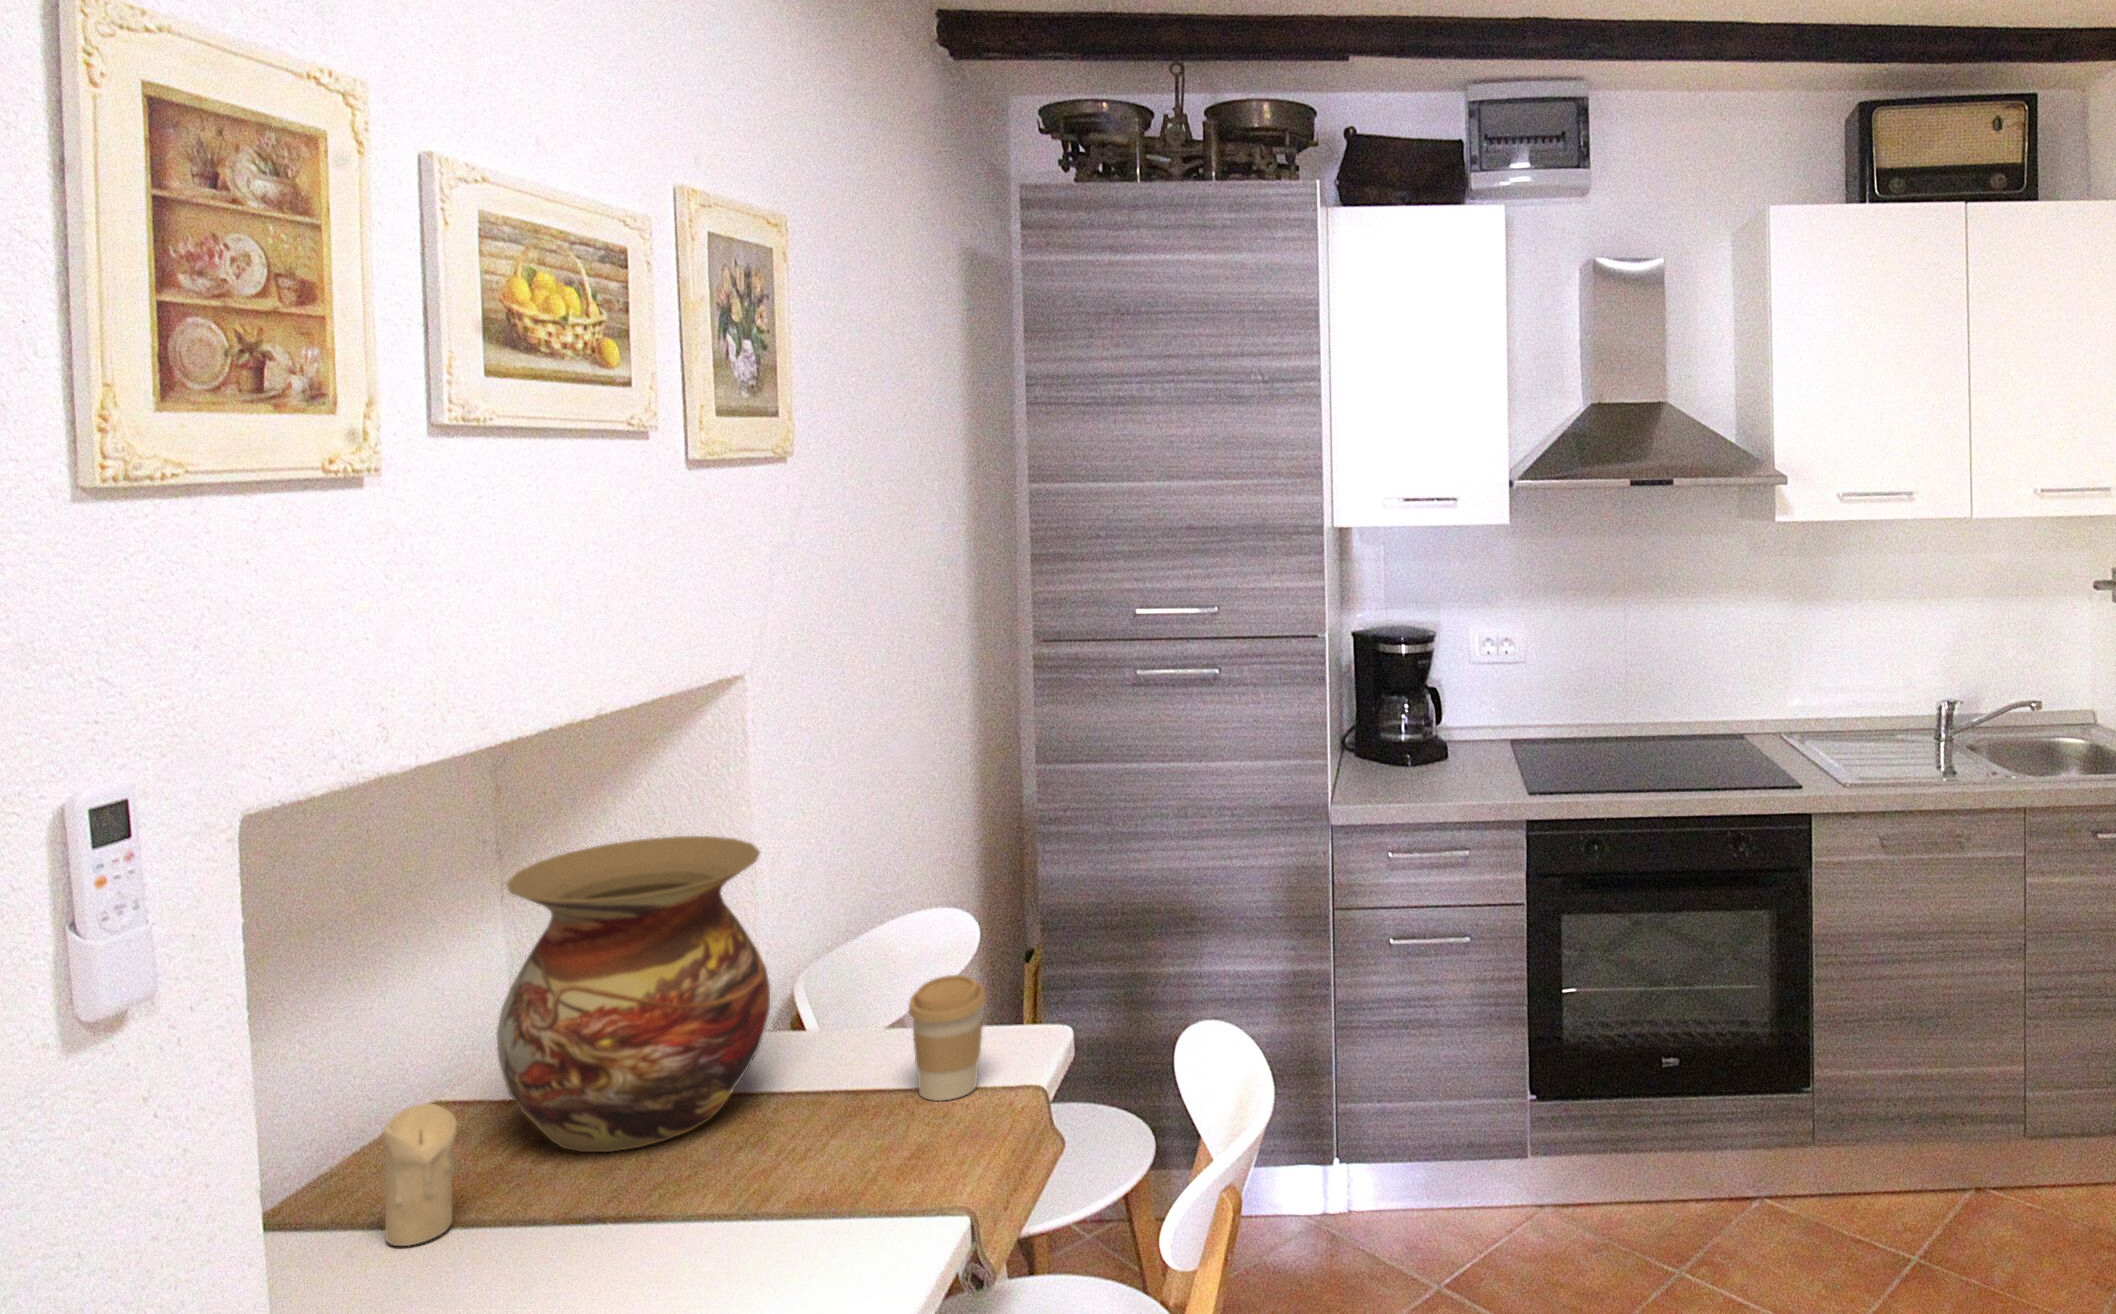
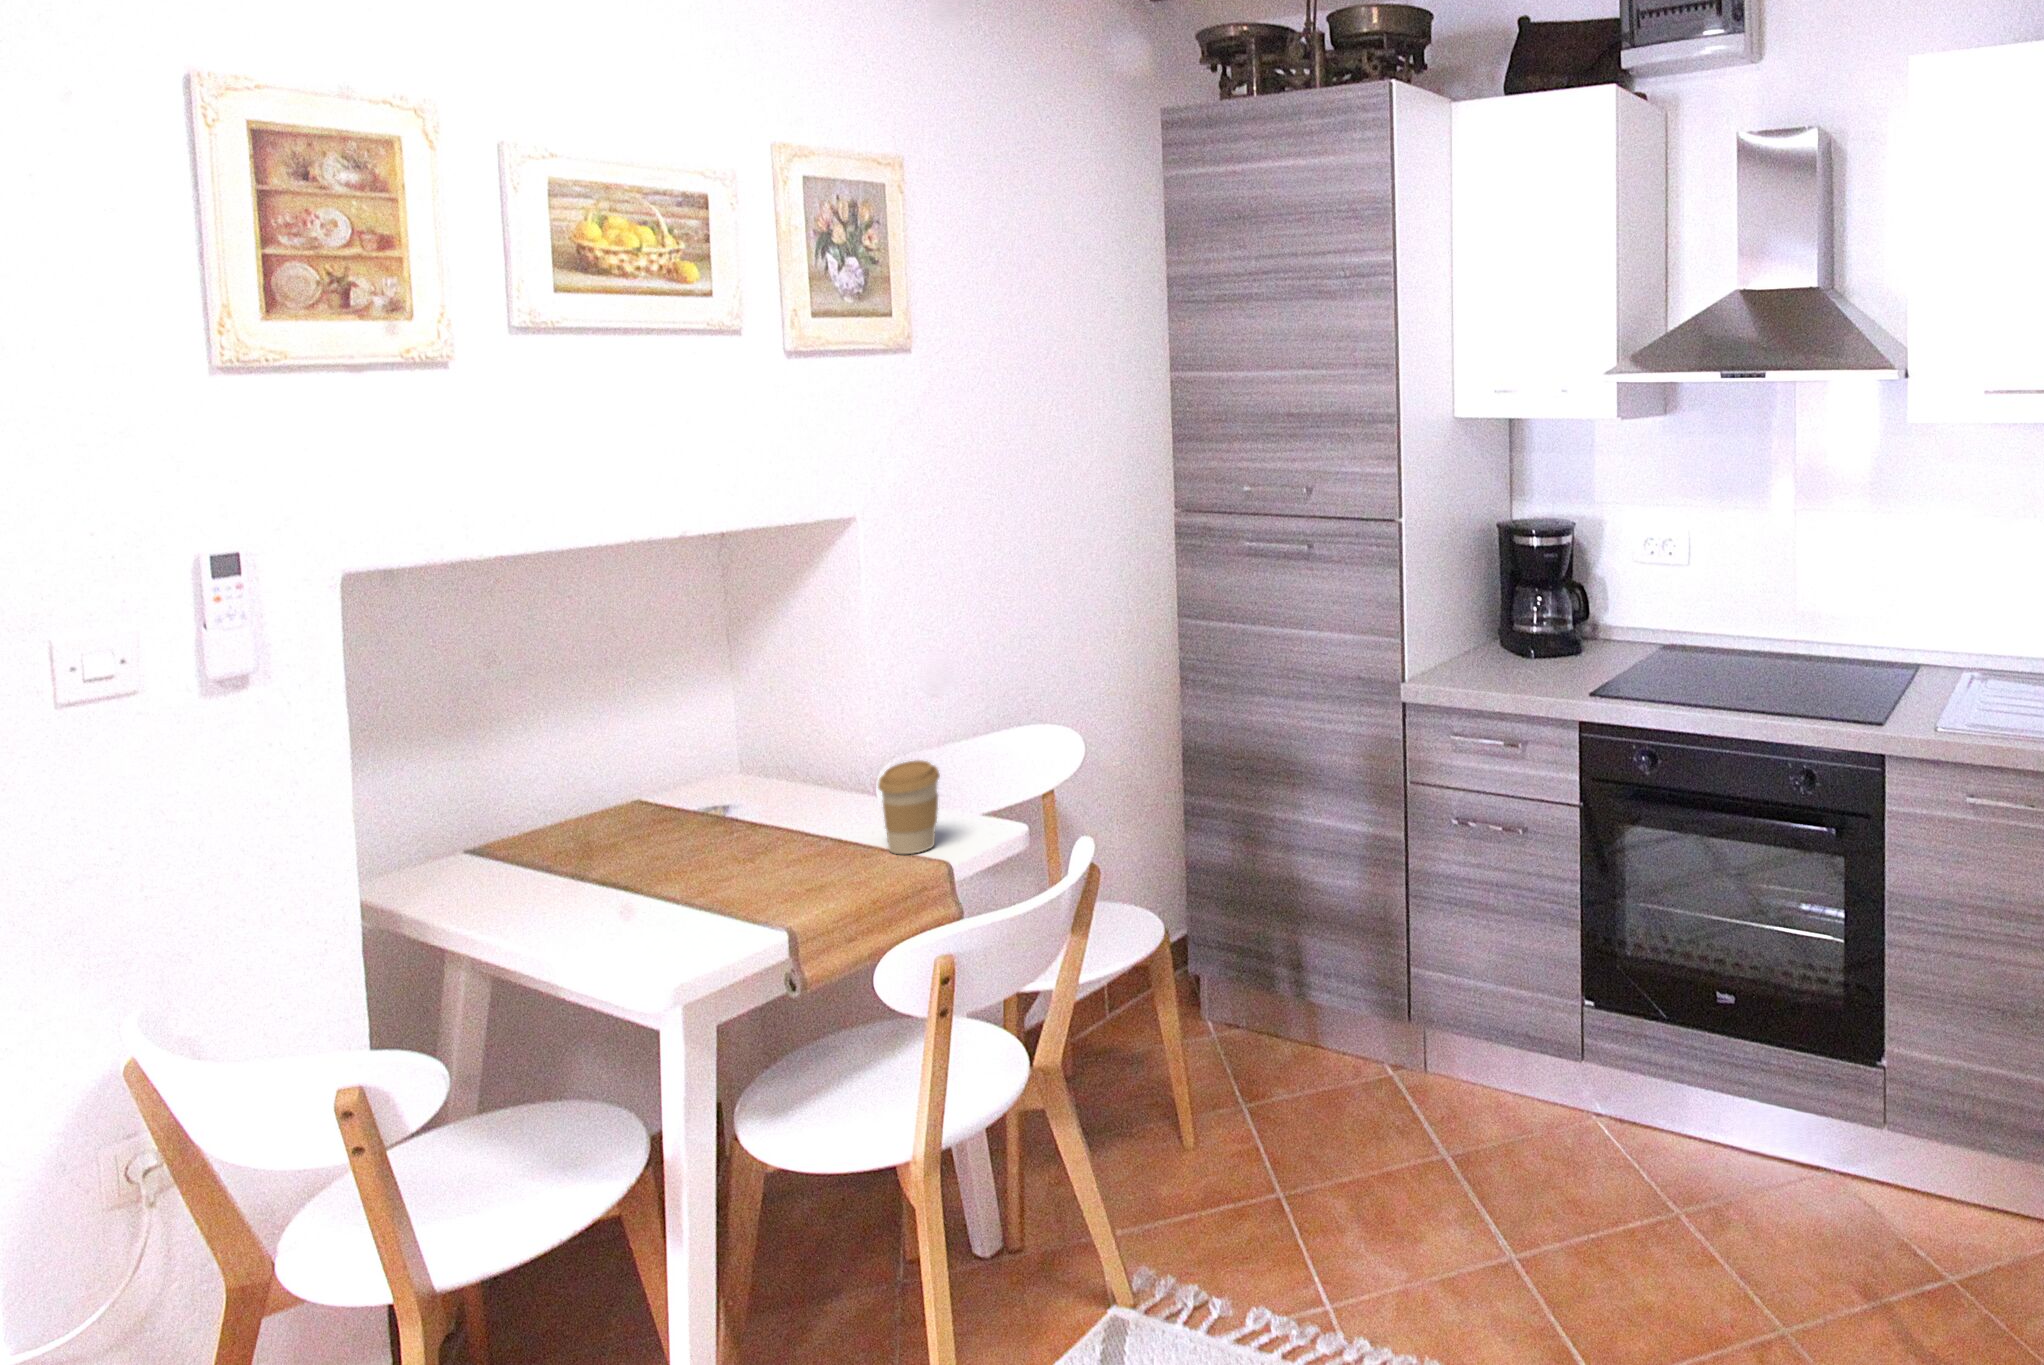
vase: present [497,836,770,1152] -> none [611,635,807,851]
candle: present [383,1103,457,1246] -> none [494,794,545,884]

